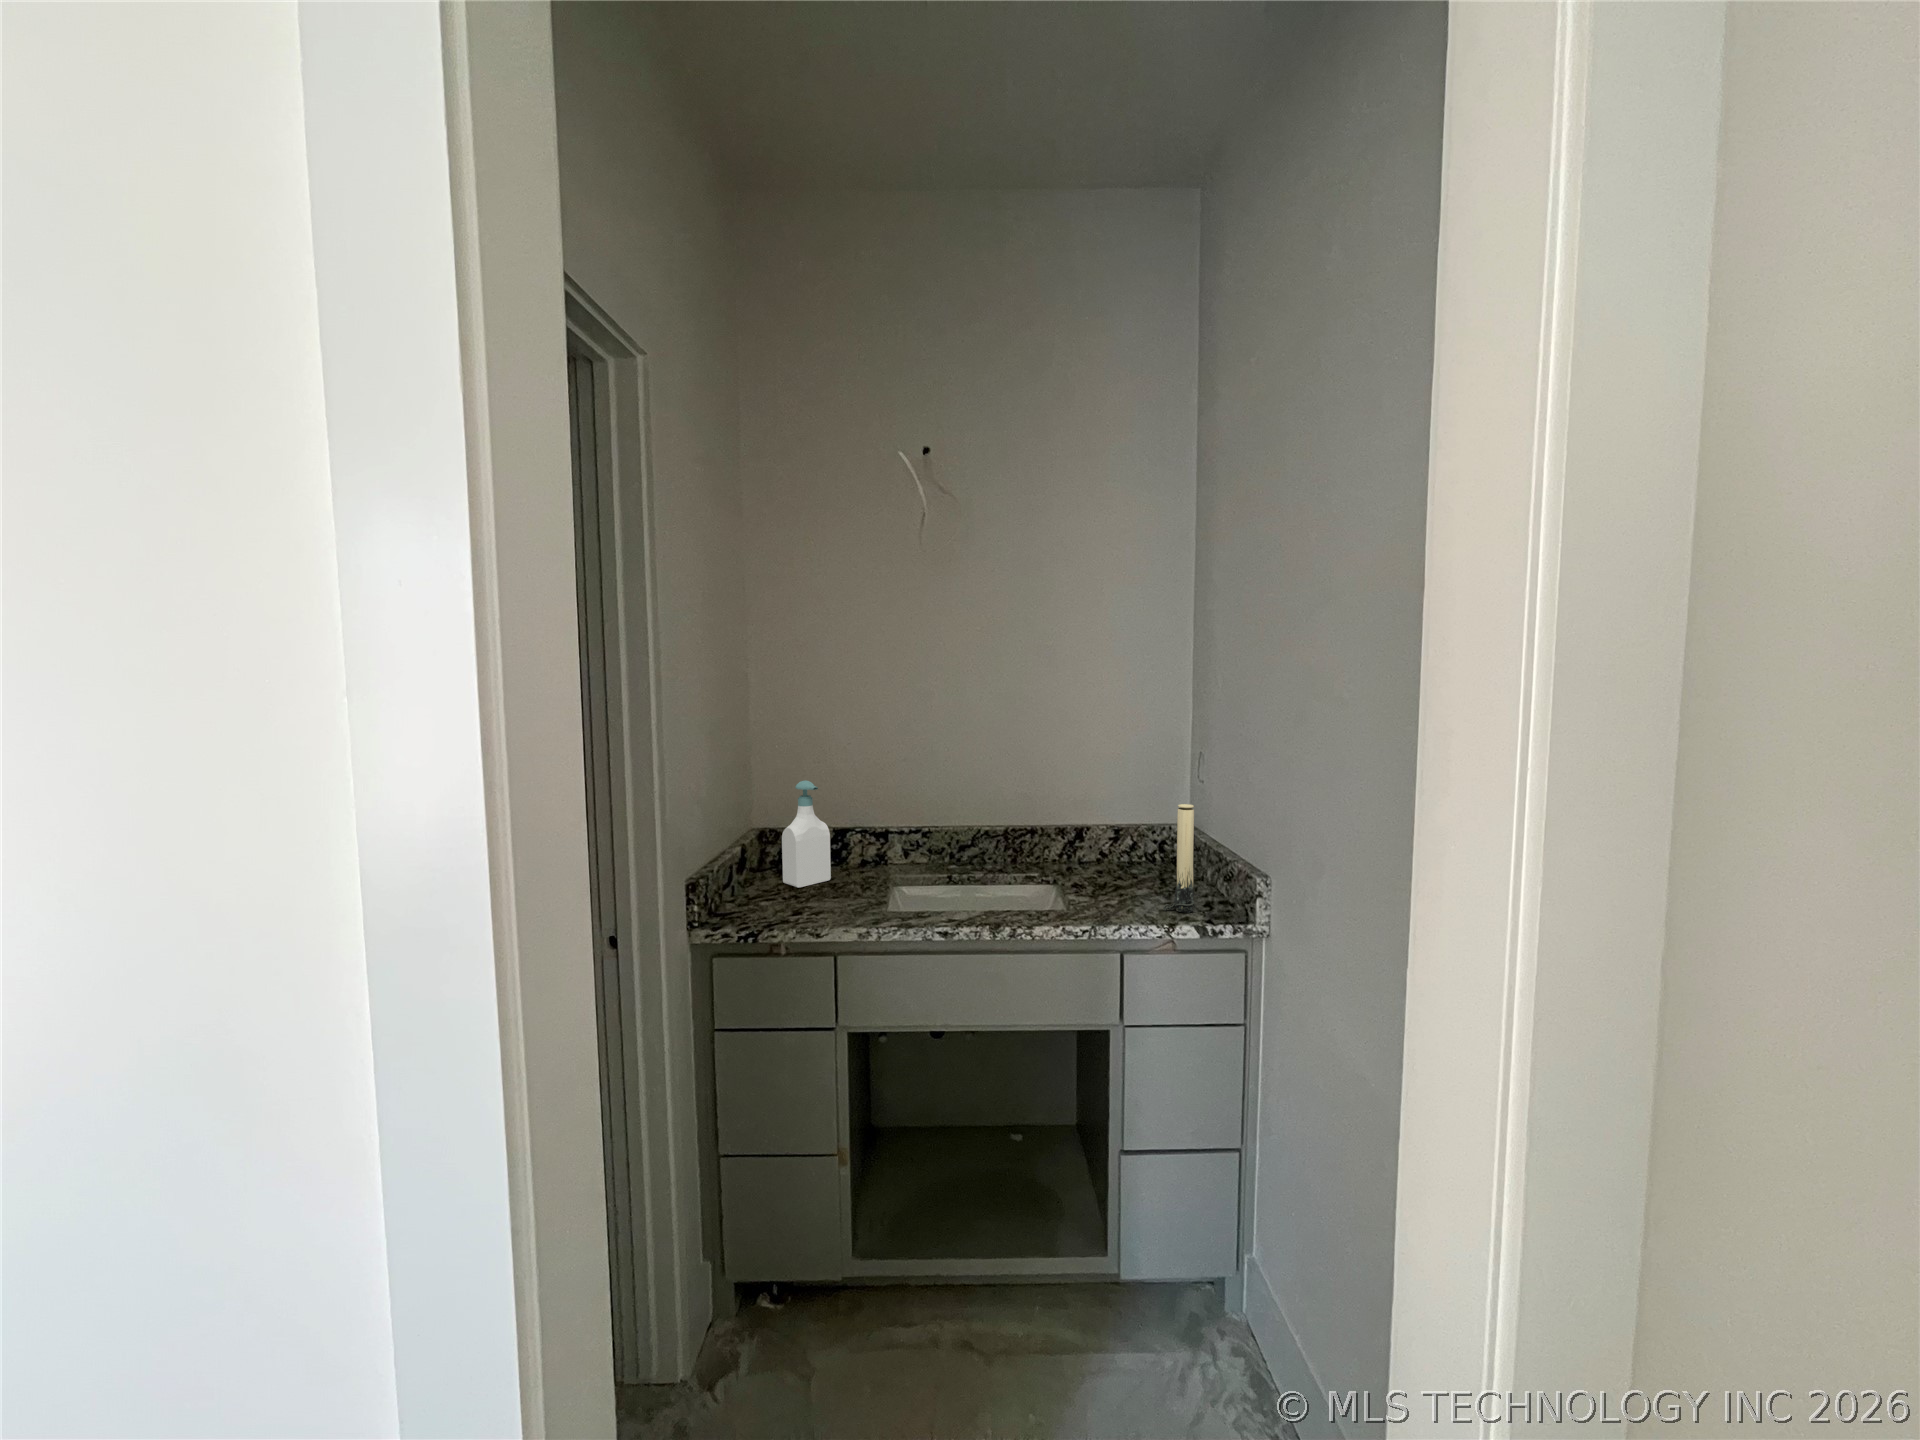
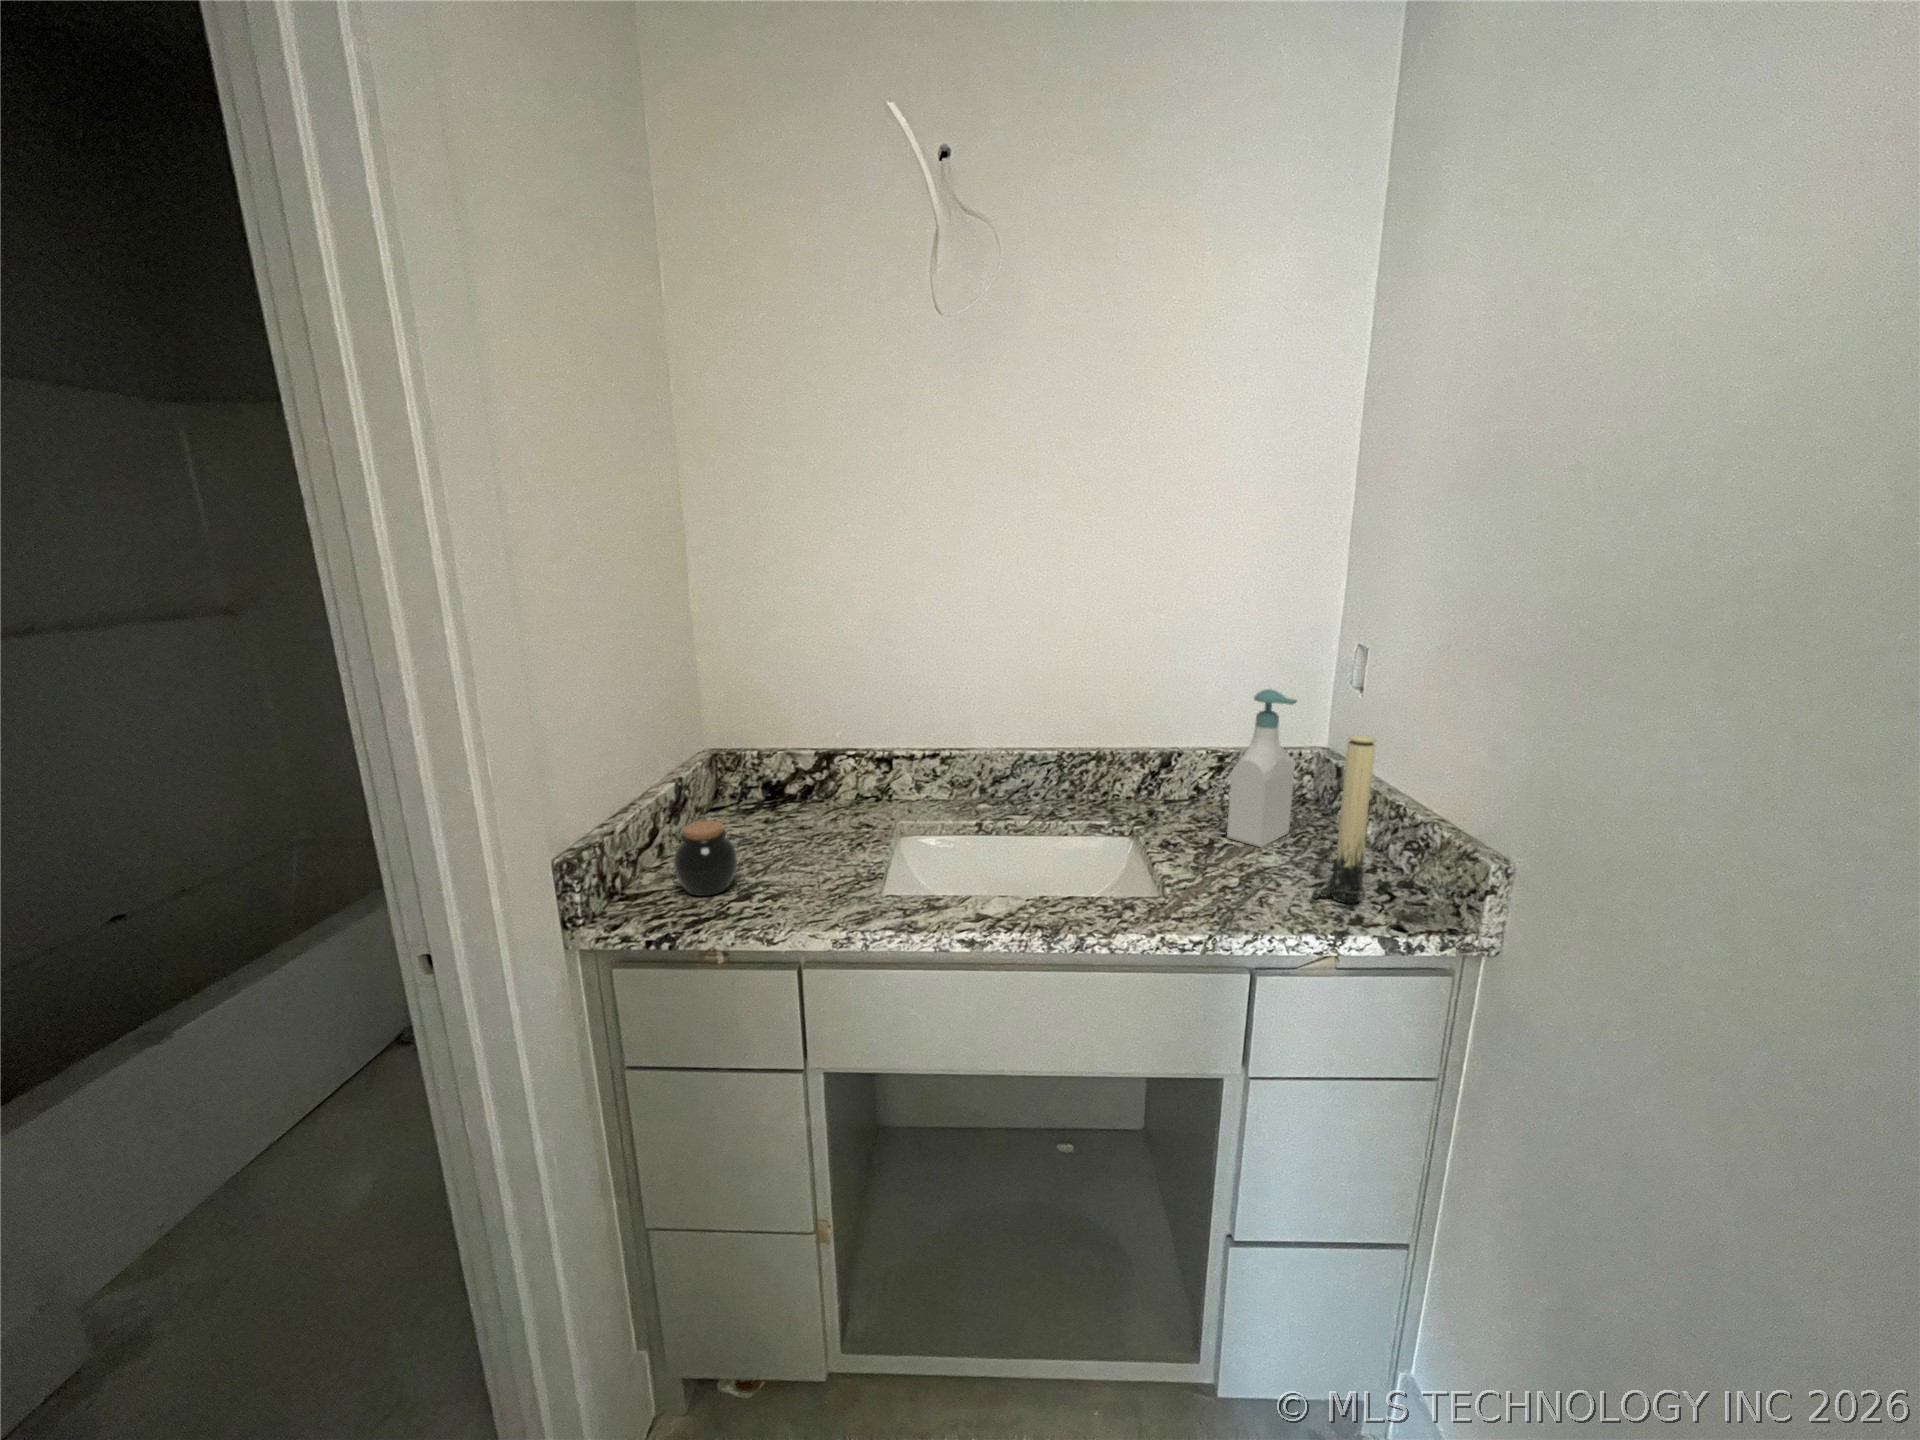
soap bottle: present [782,781,831,888] -> present [1227,689,1297,847]
jar: none [751,865,791,914] -> present [674,820,737,896]

